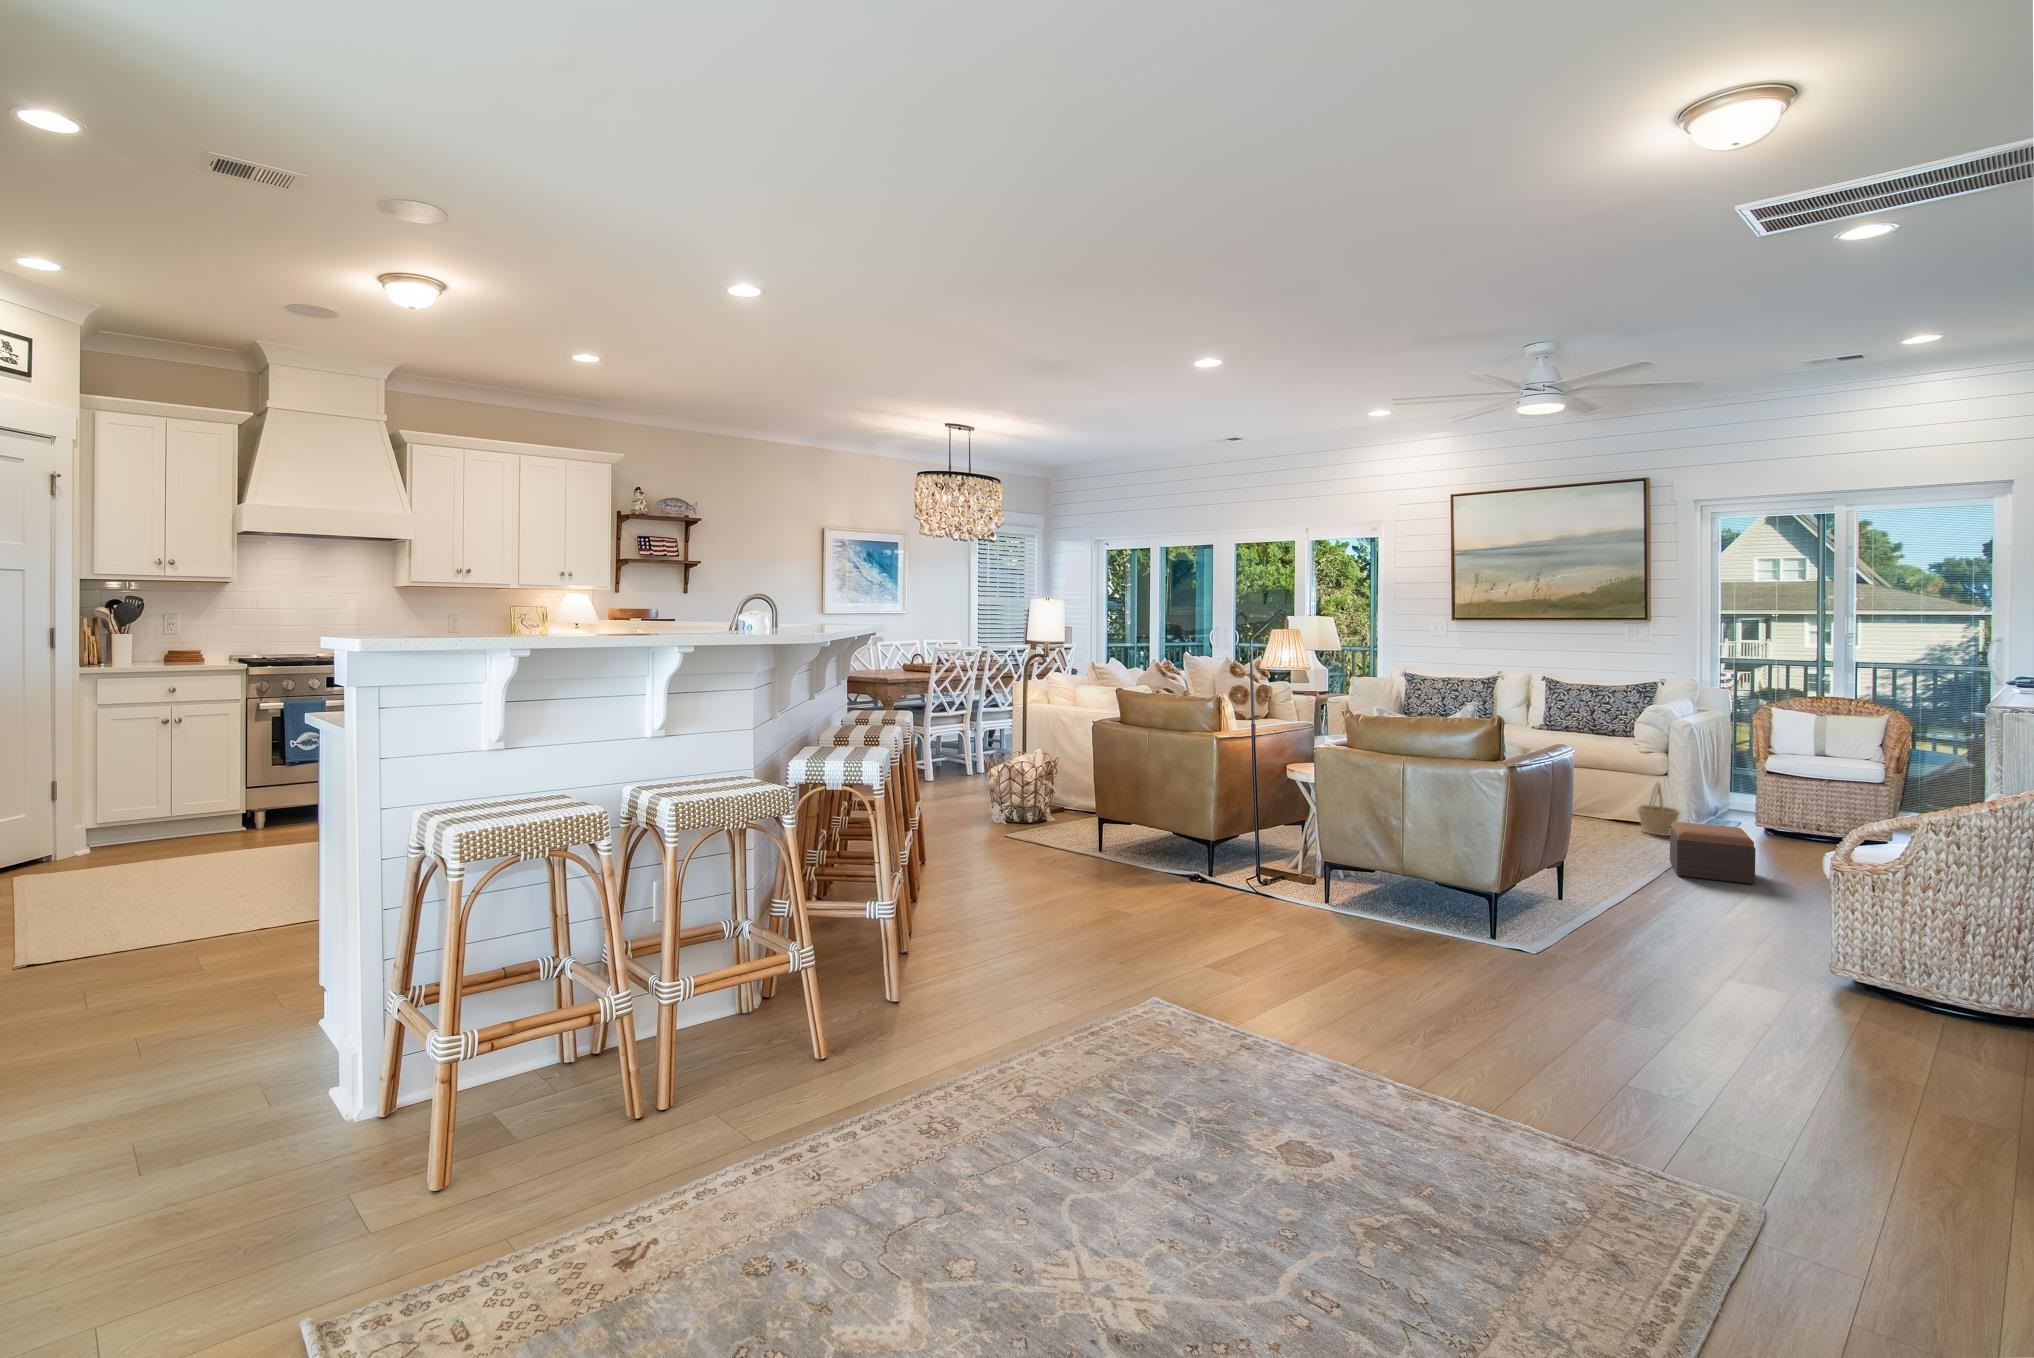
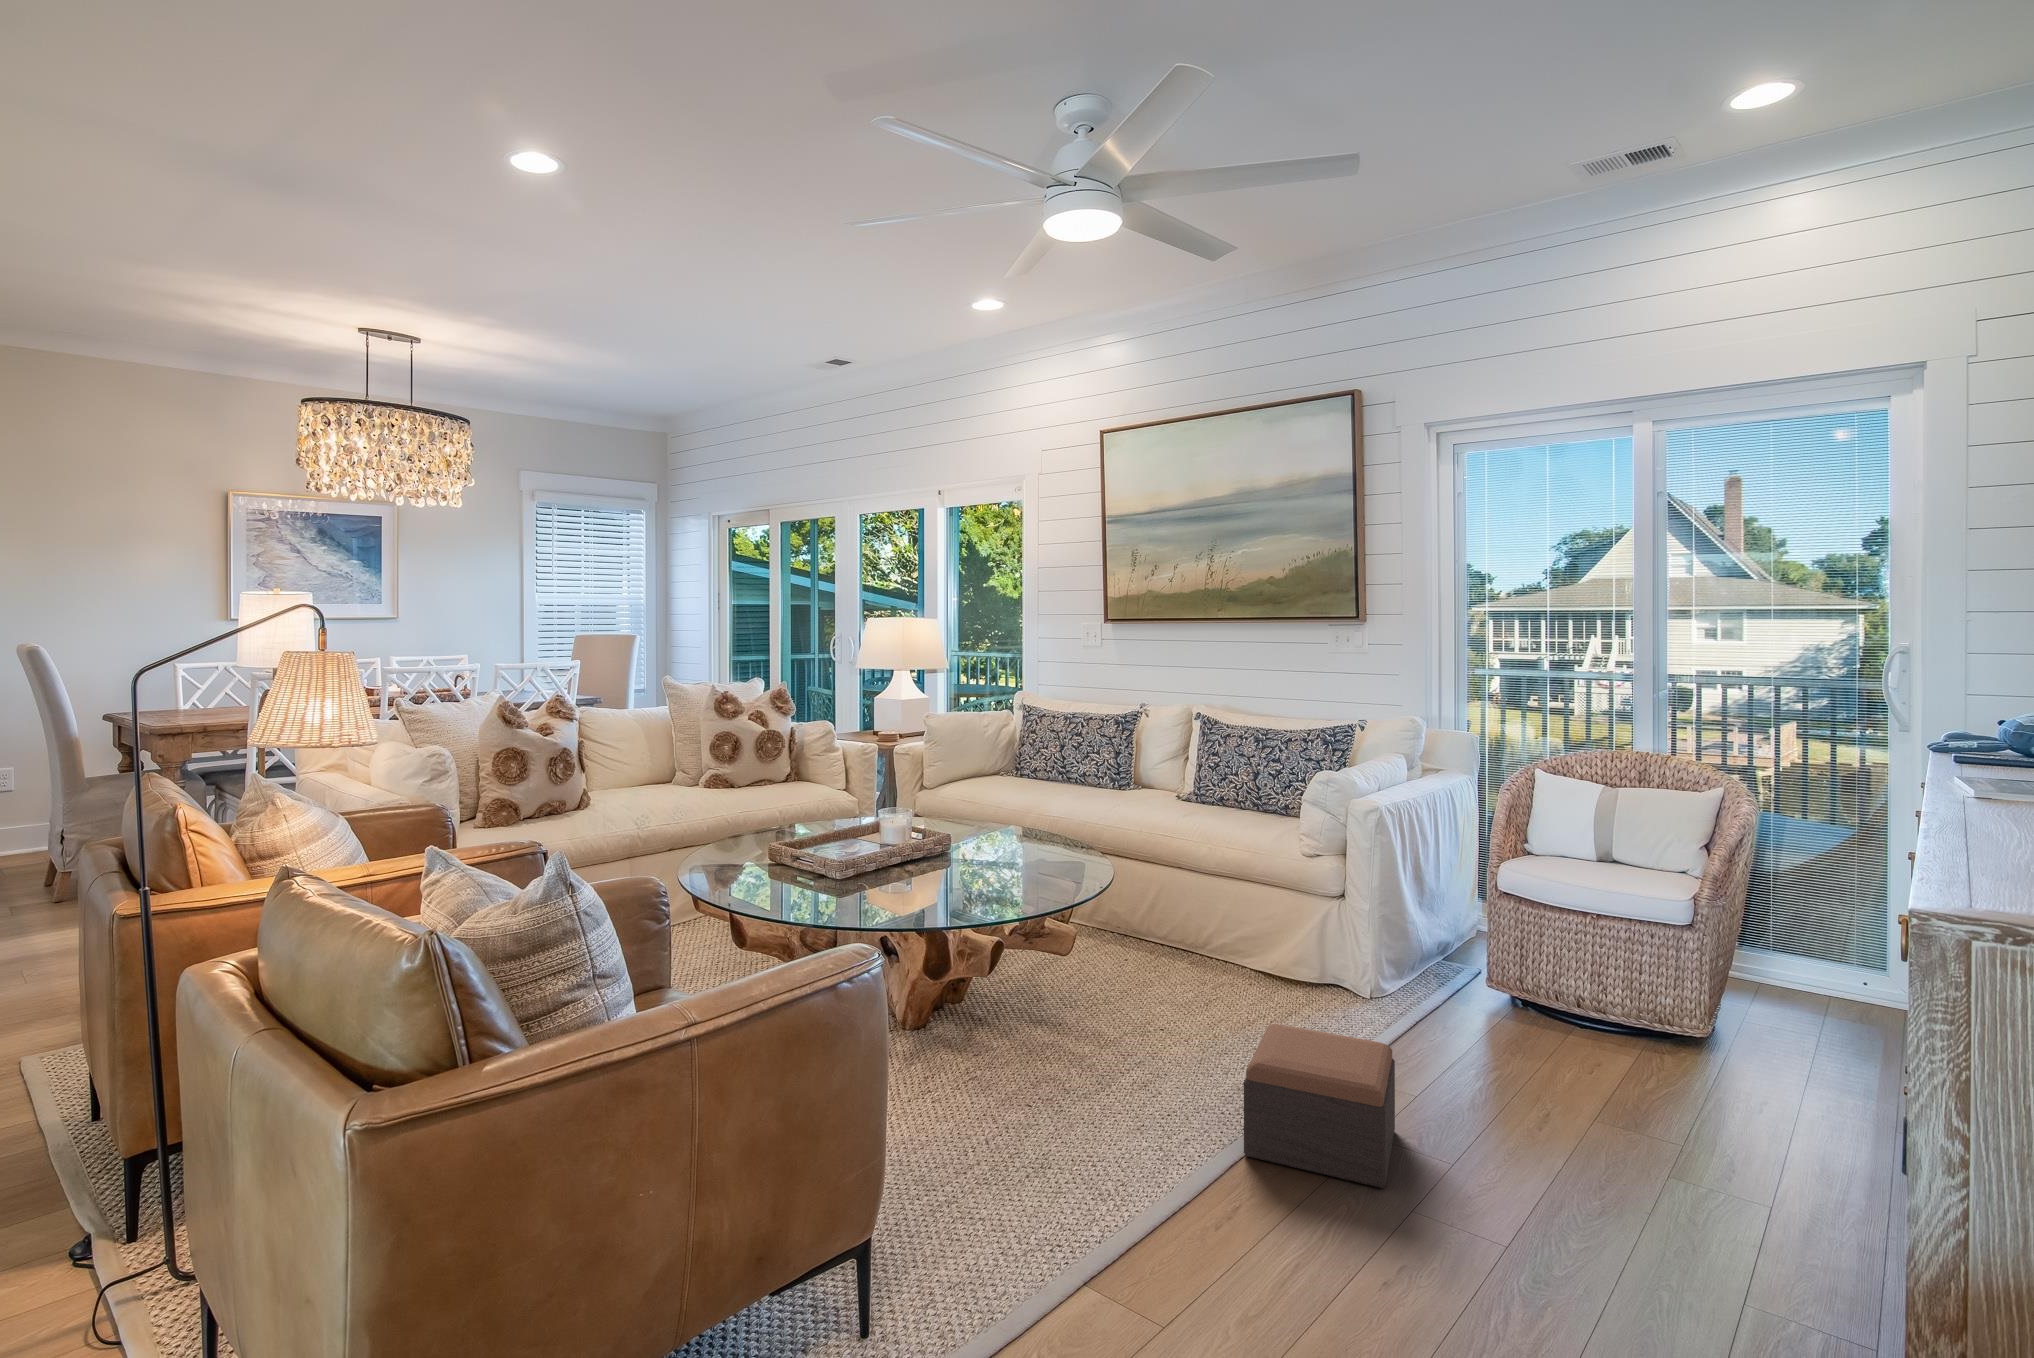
basket: present [1637,781,1680,836] -> none [1279,910,1347,1015]

